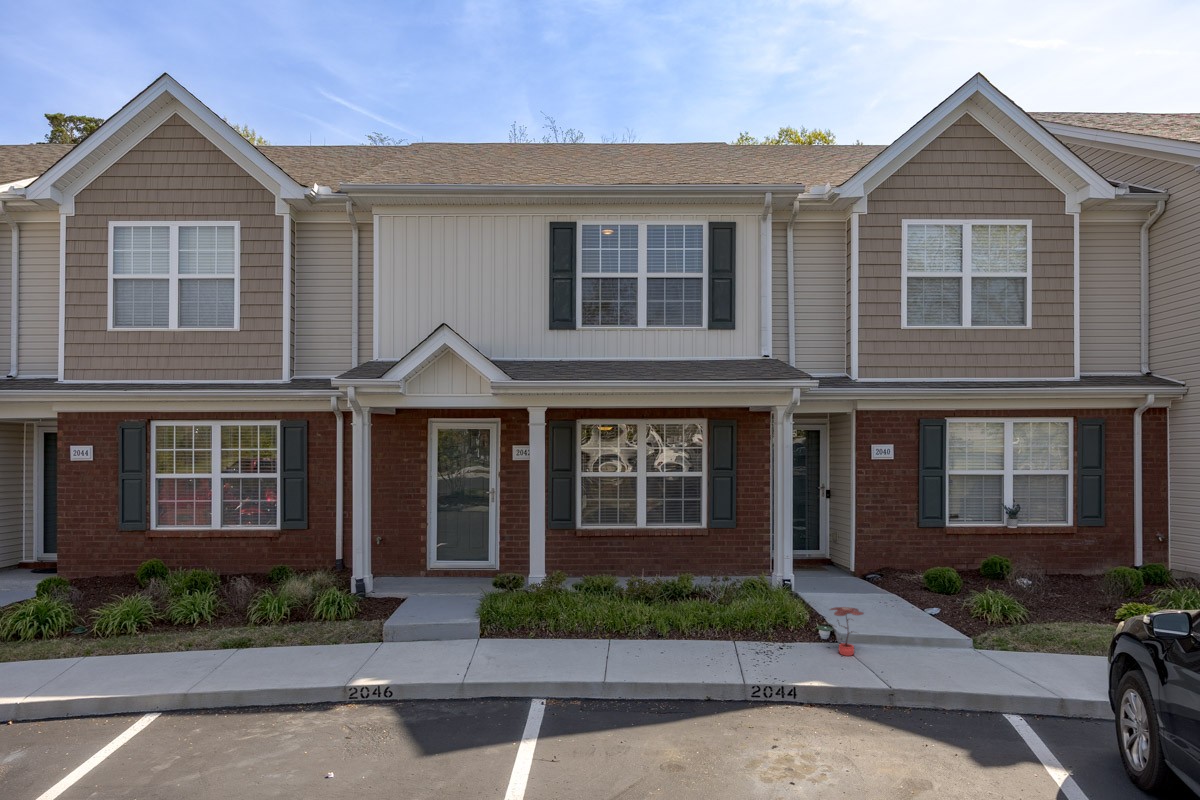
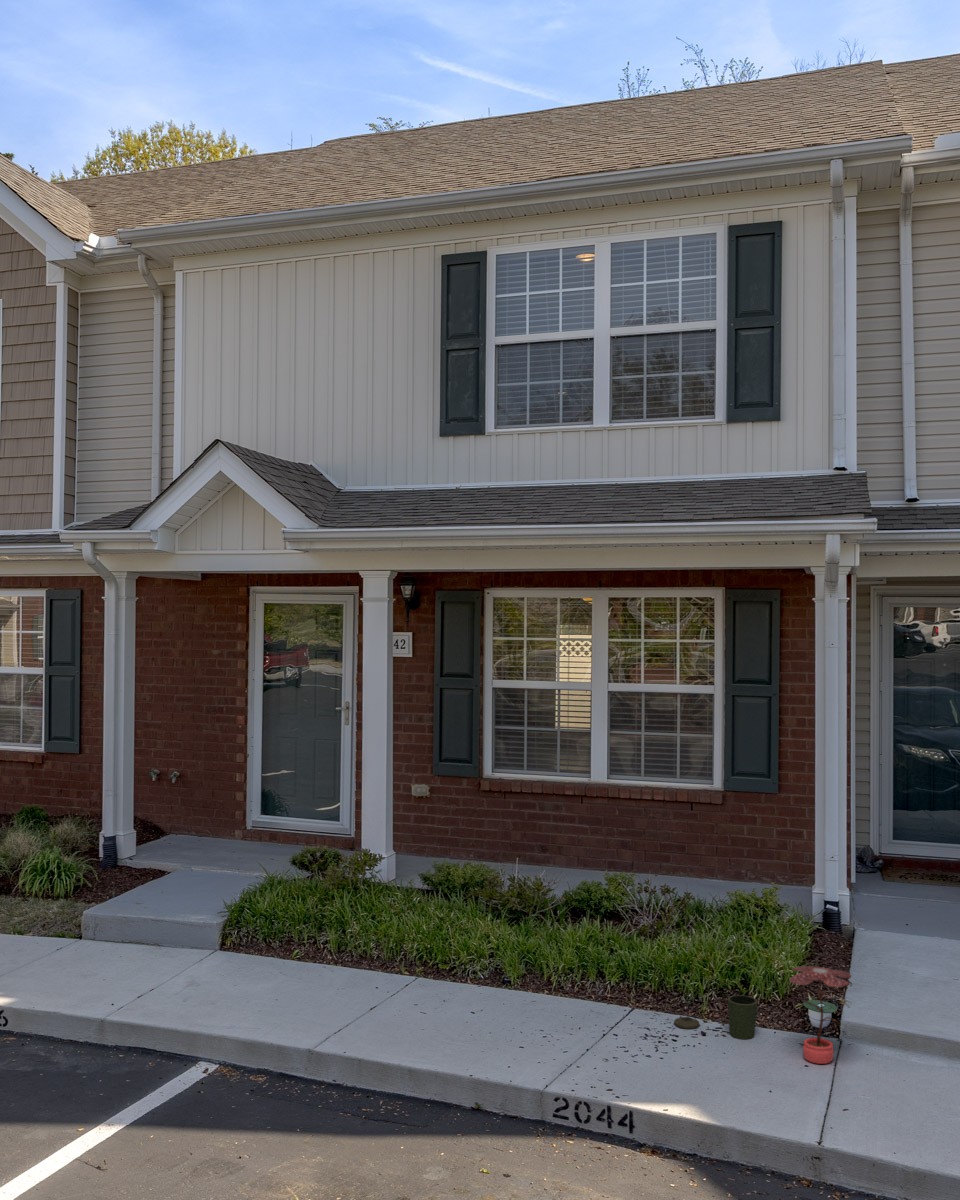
trash can: none [763,627,808,649] -> present [674,995,758,1039]

